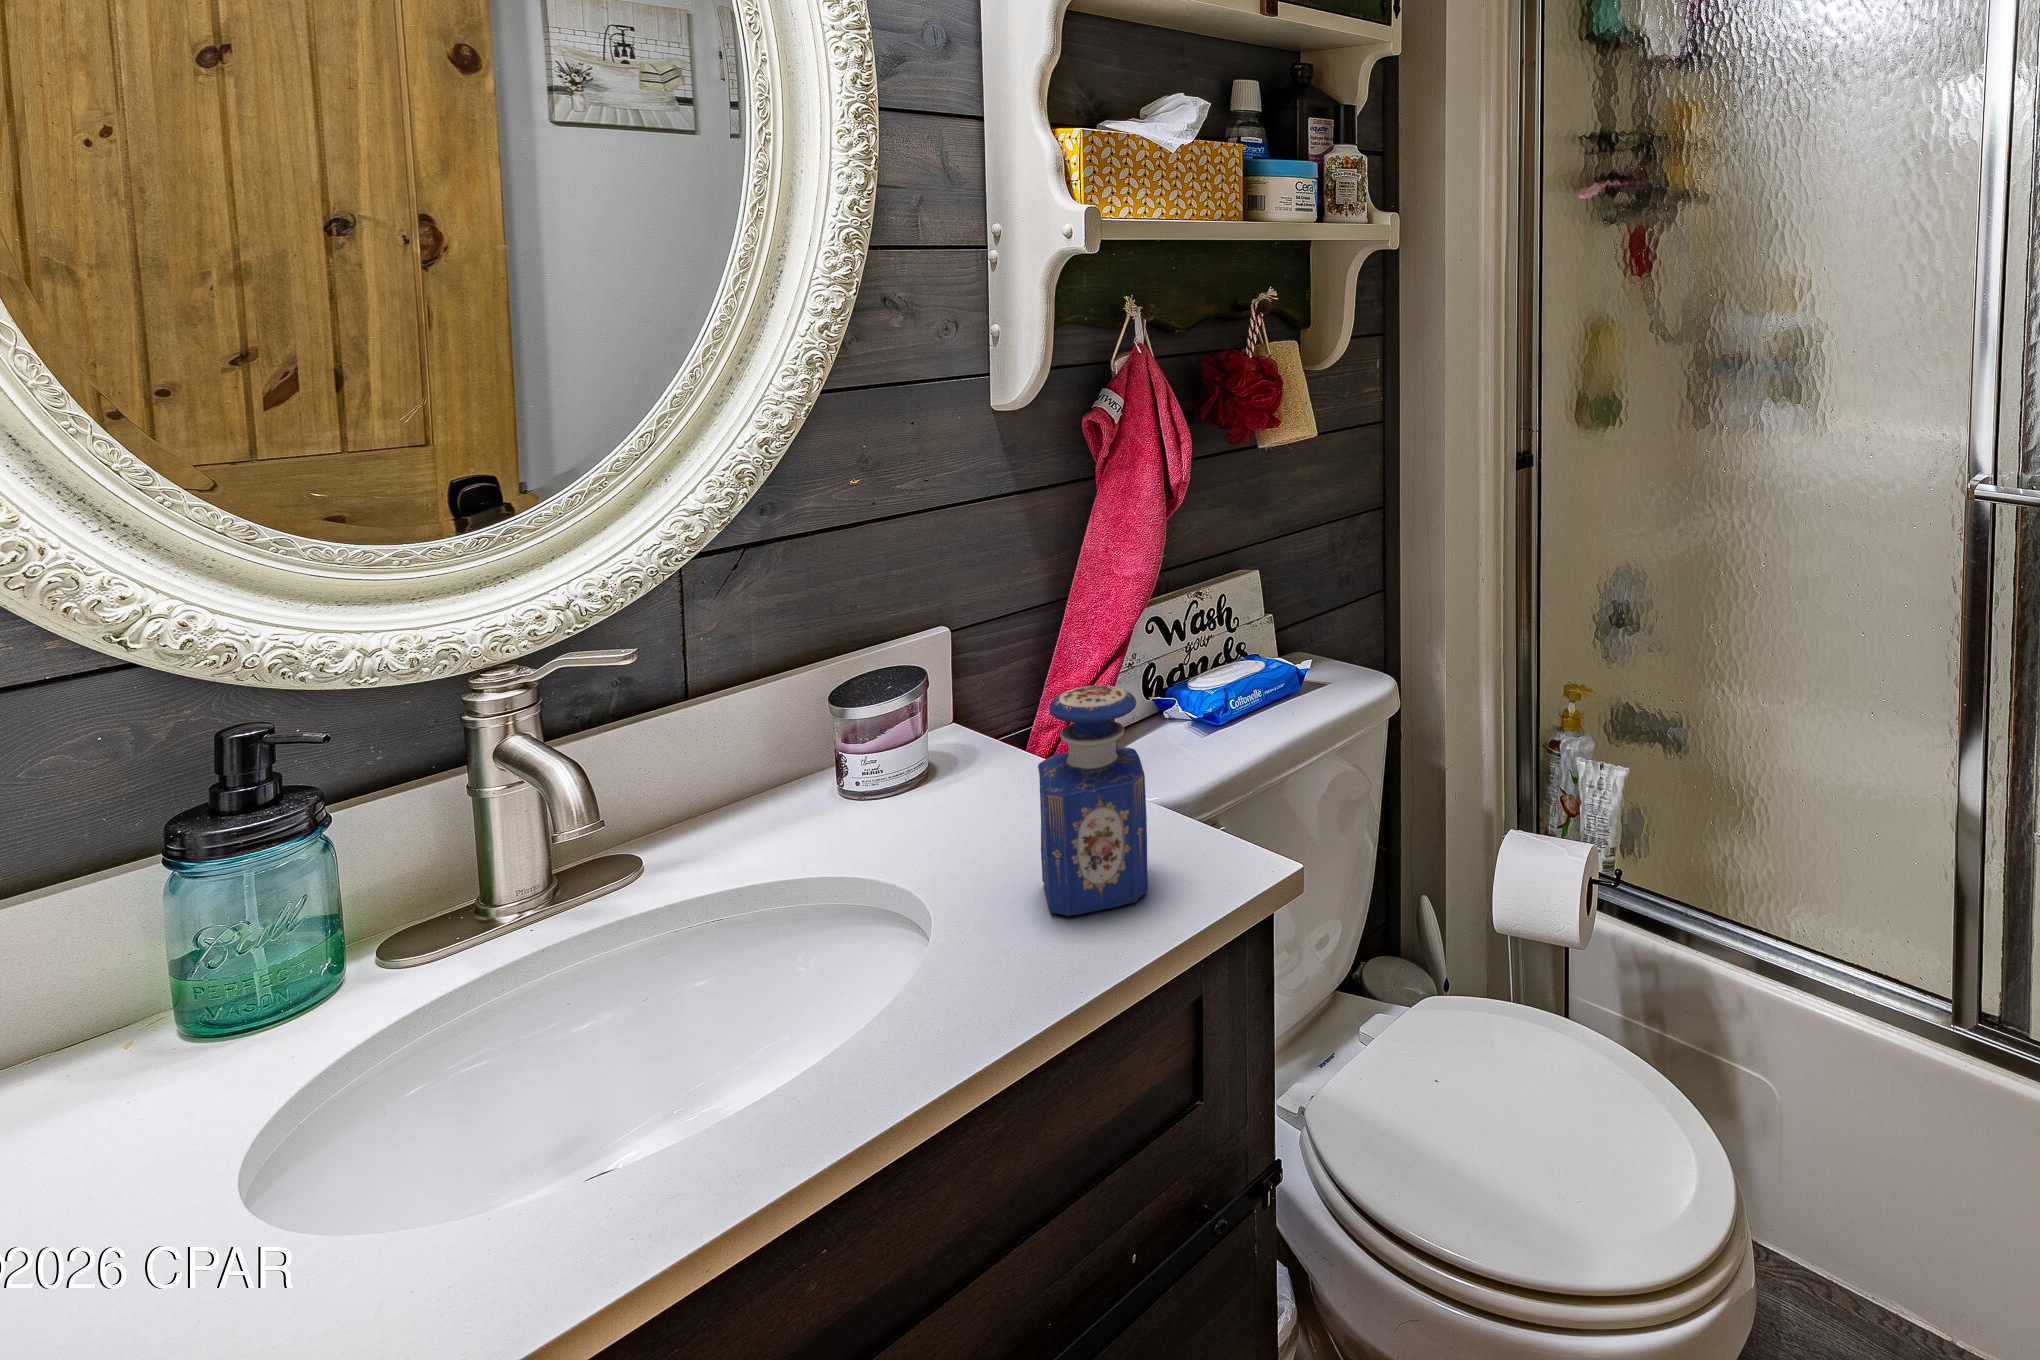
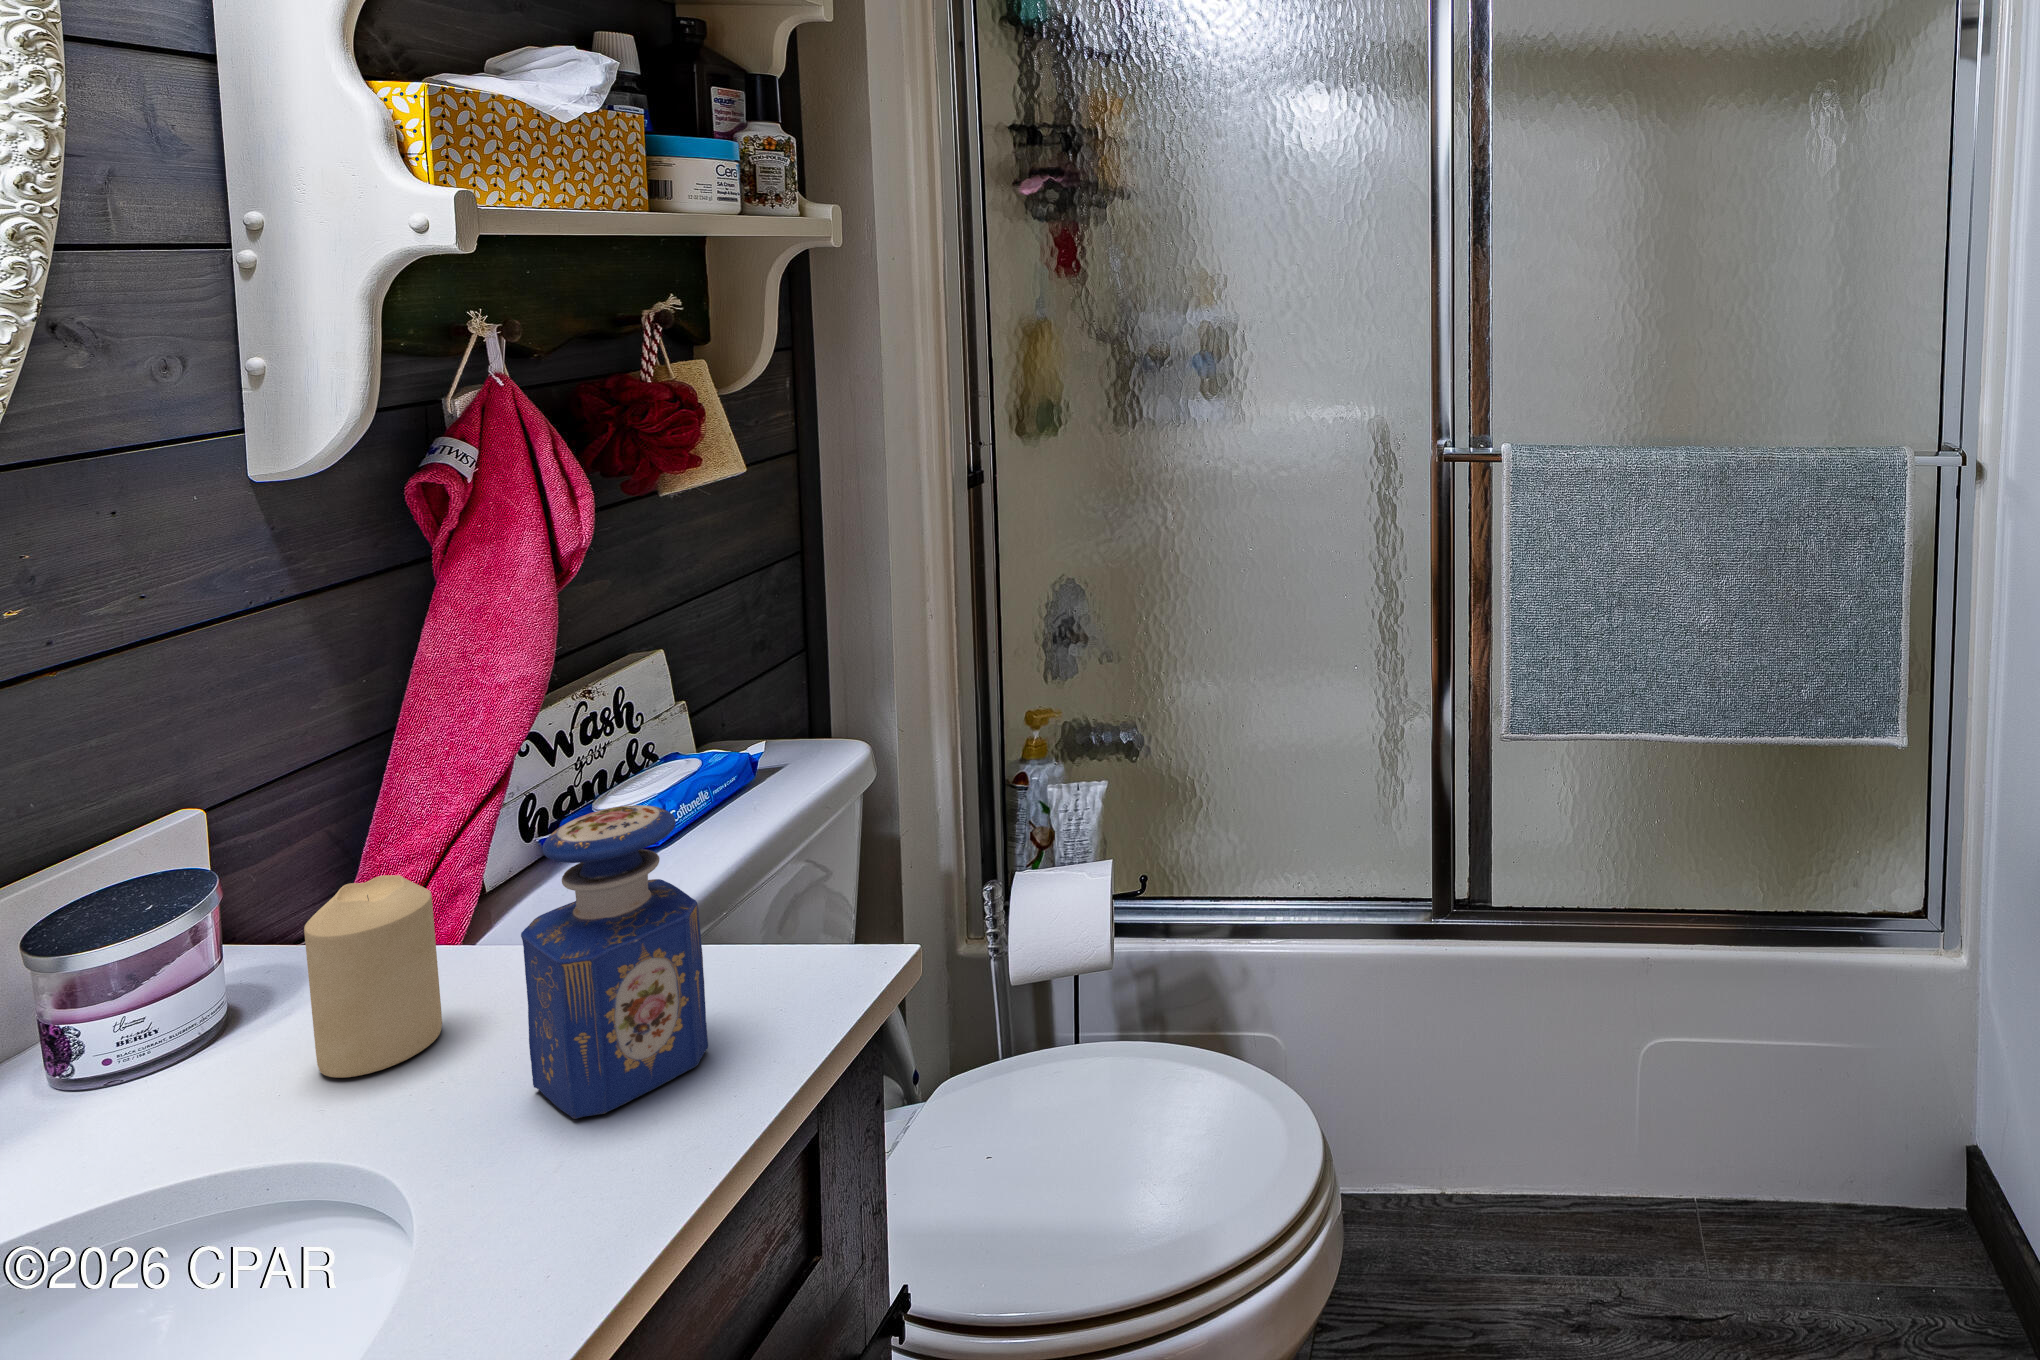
candle: none [948,700,1023,838] -> present [304,875,442,1078]

